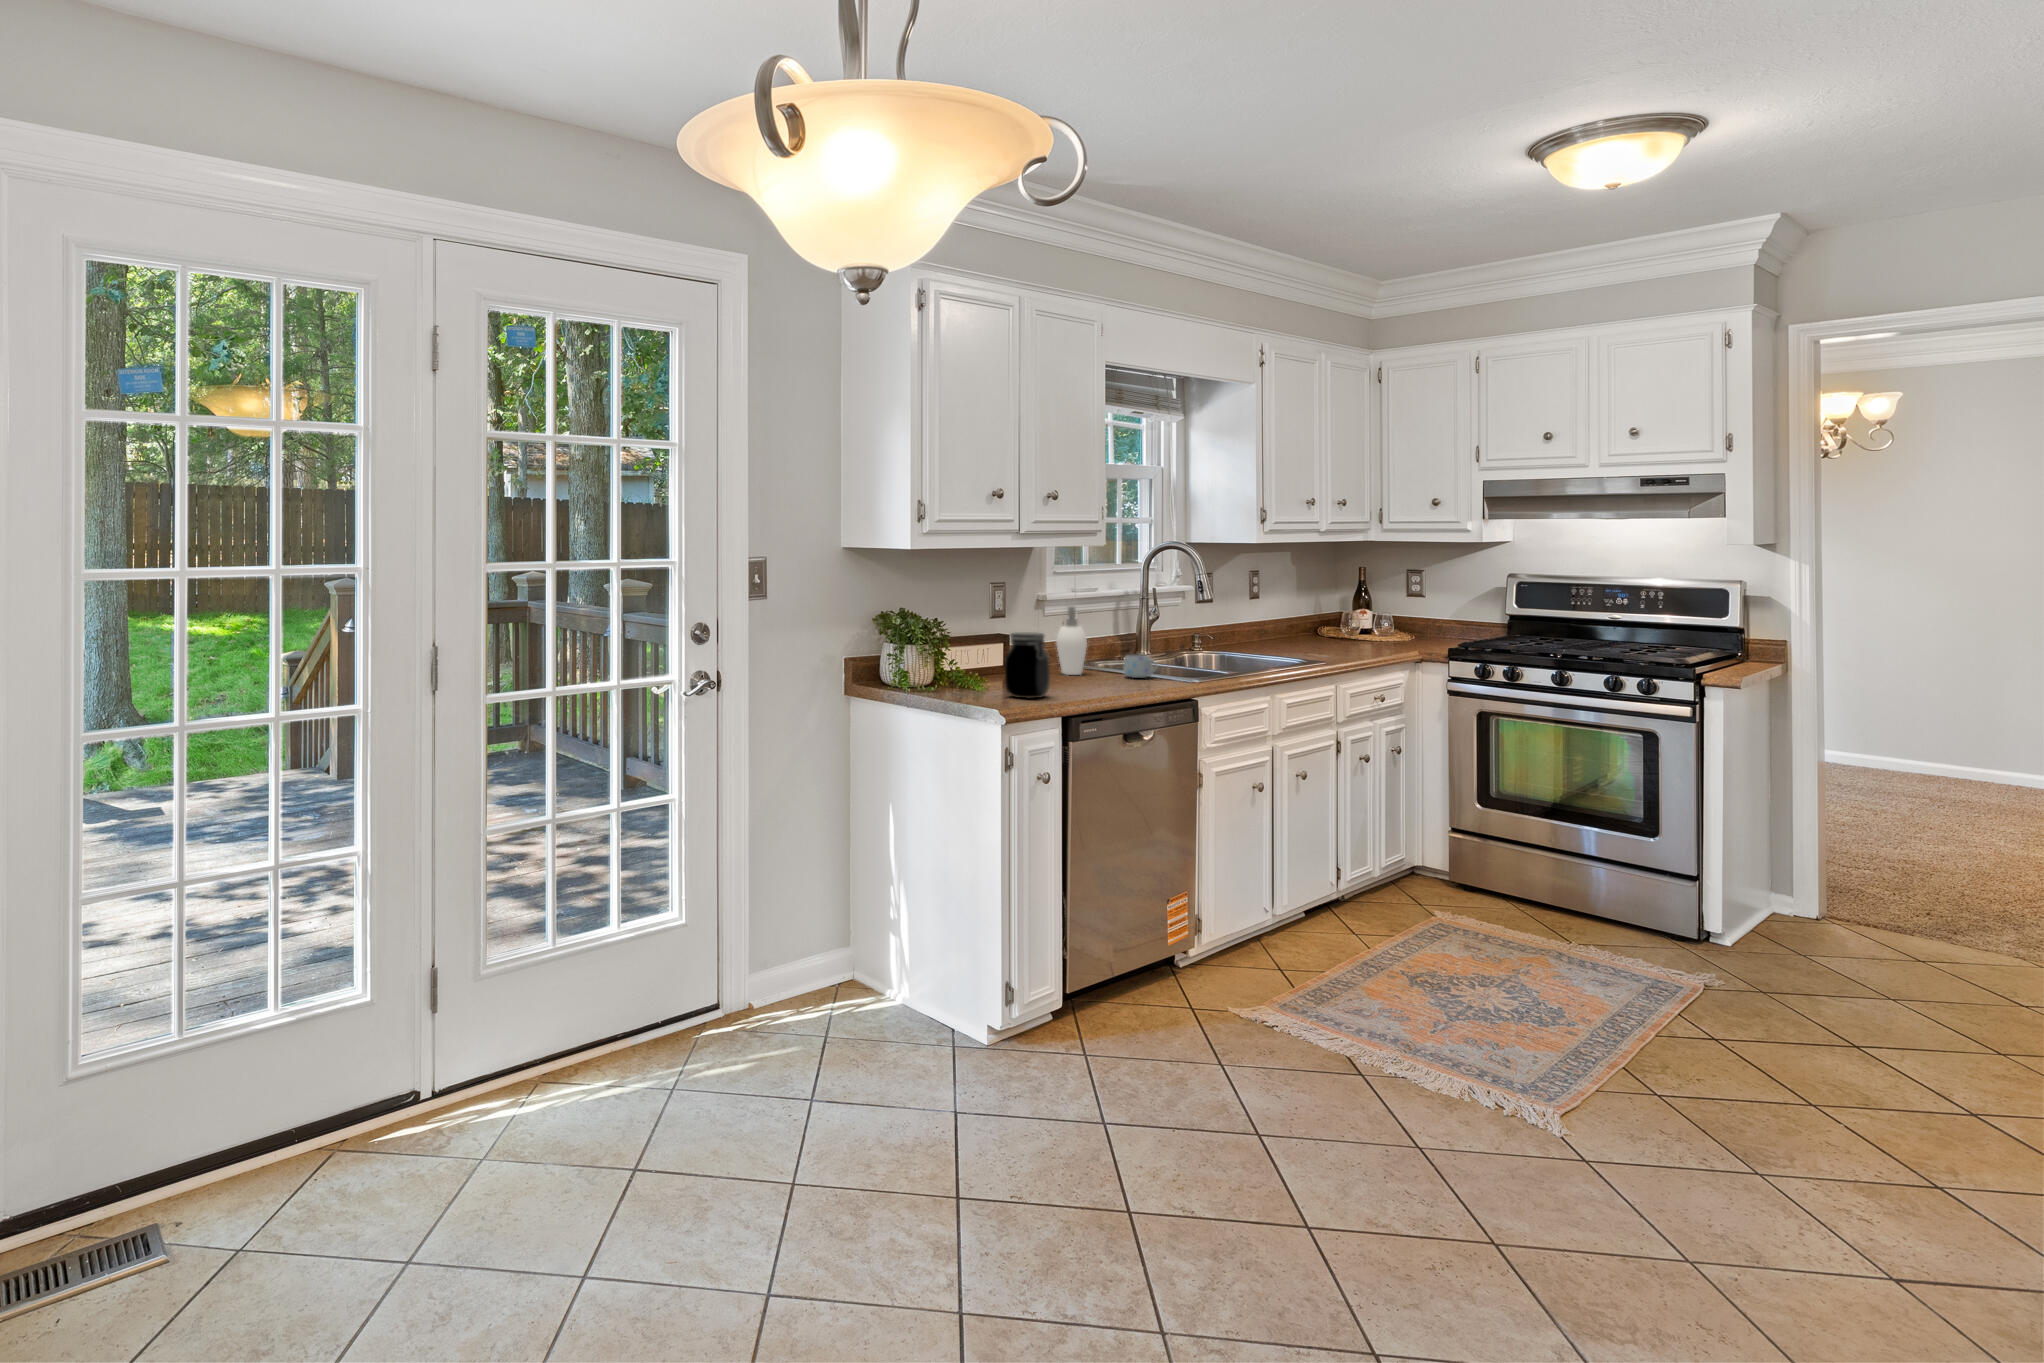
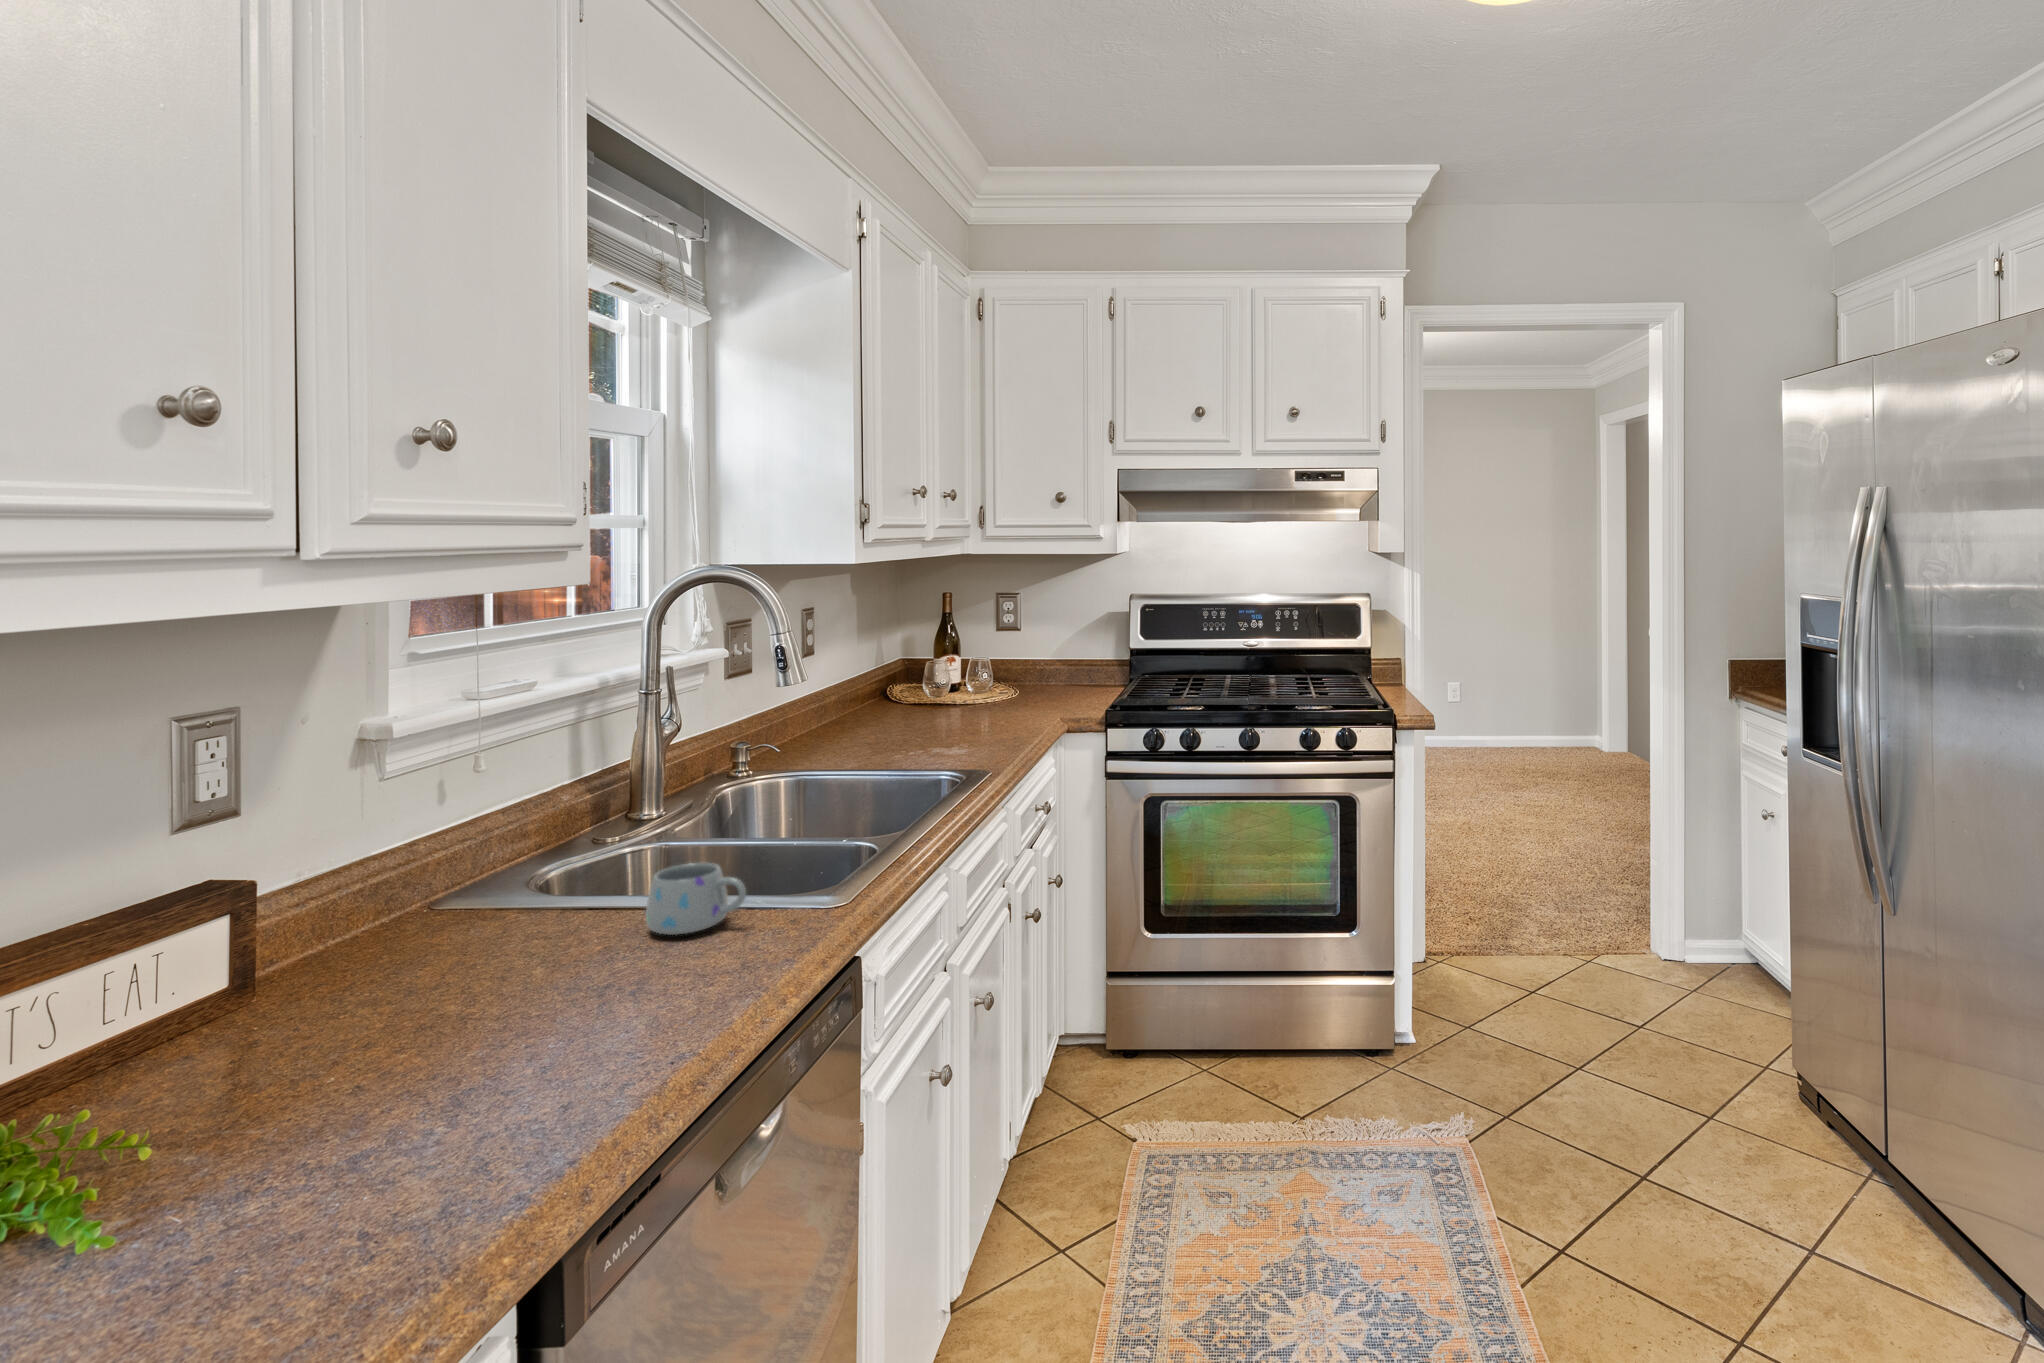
soap dispenser: present [1056,607,1091,675] -> none [430,761,562,966]
jar: present [1005,632,1050,698] -> none [206,943,432,1255]

